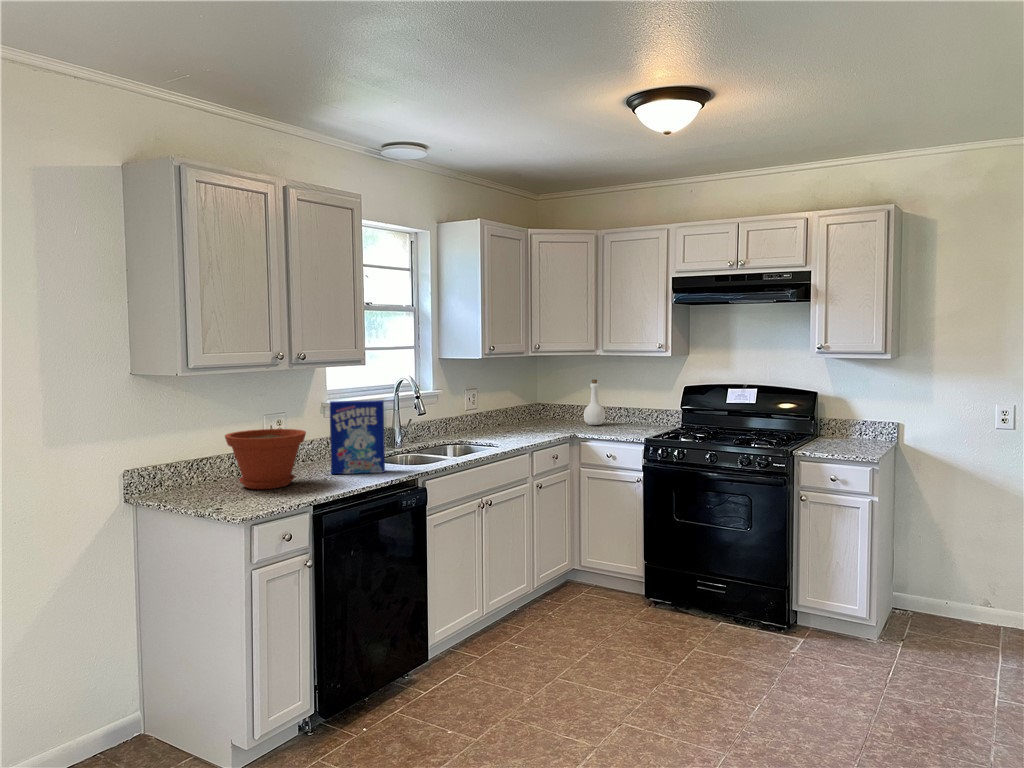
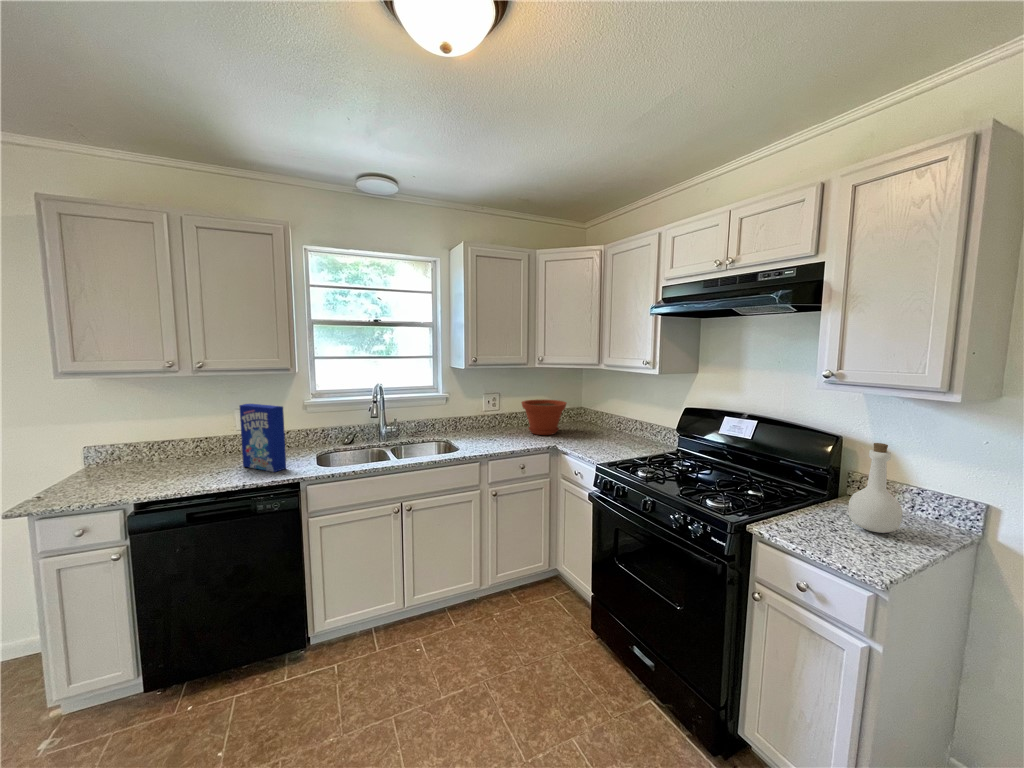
bottle: present [584,379,605,425] -> present [848,443,902,533]
plant pot: present [225,429,306,489] -> present [522,399,567,435]

